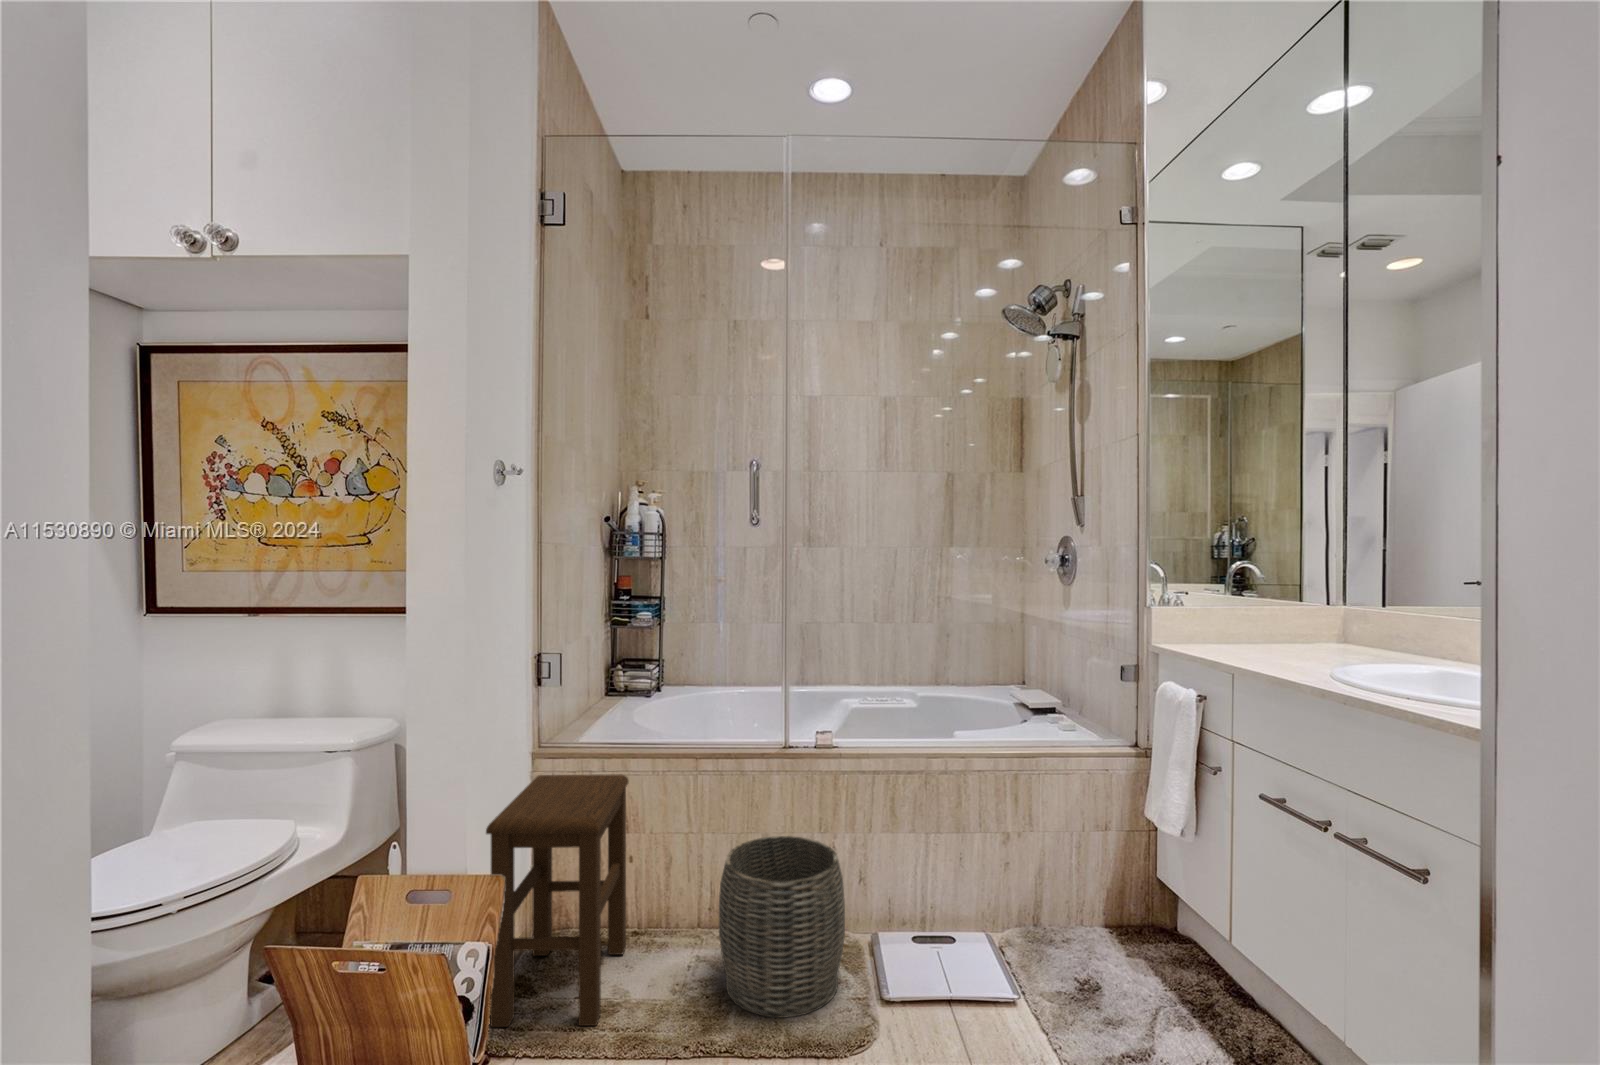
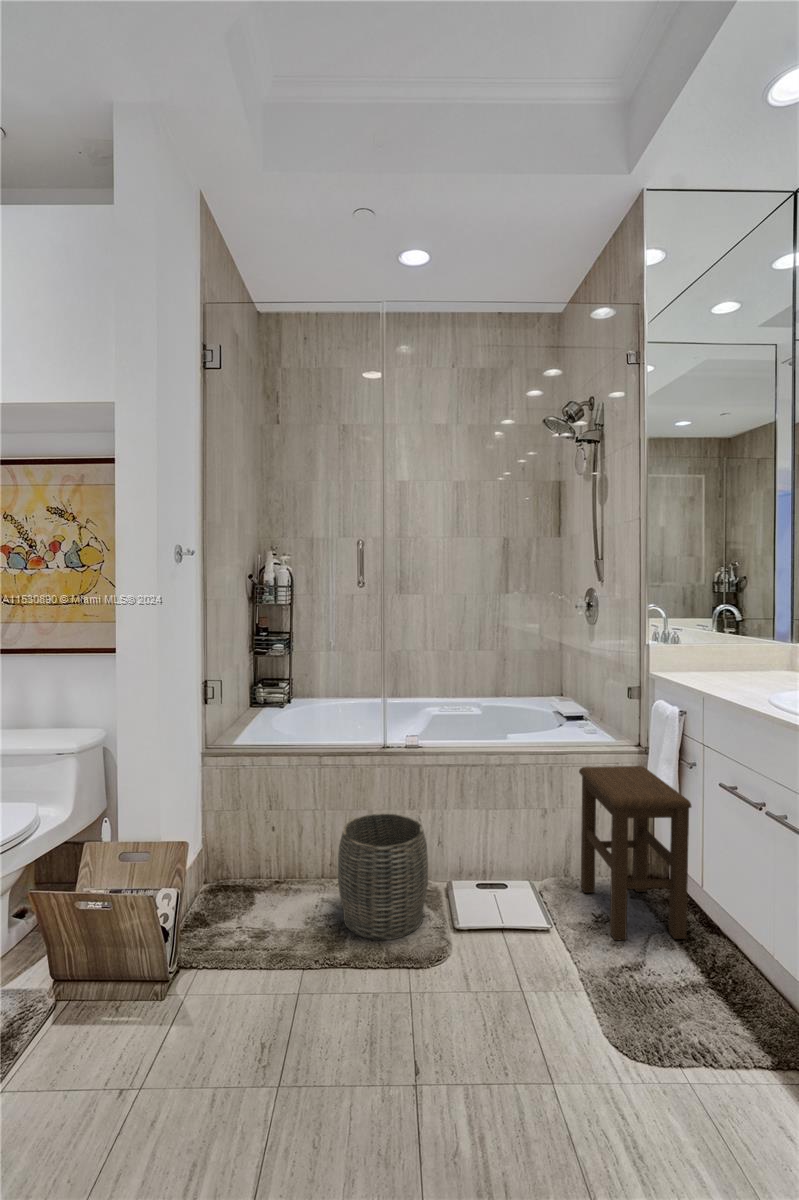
stool: present [486,775,629,1027] -> present [579,766,692,940]

